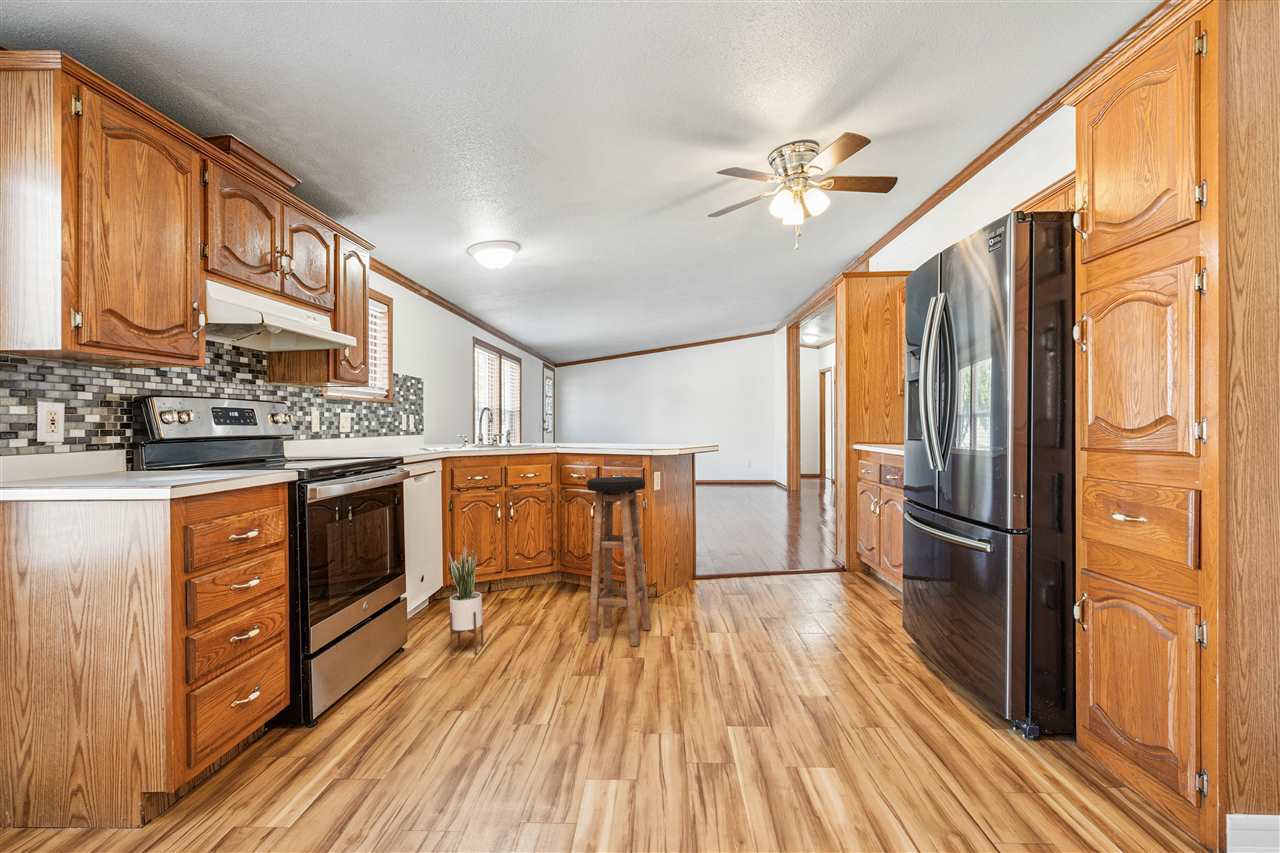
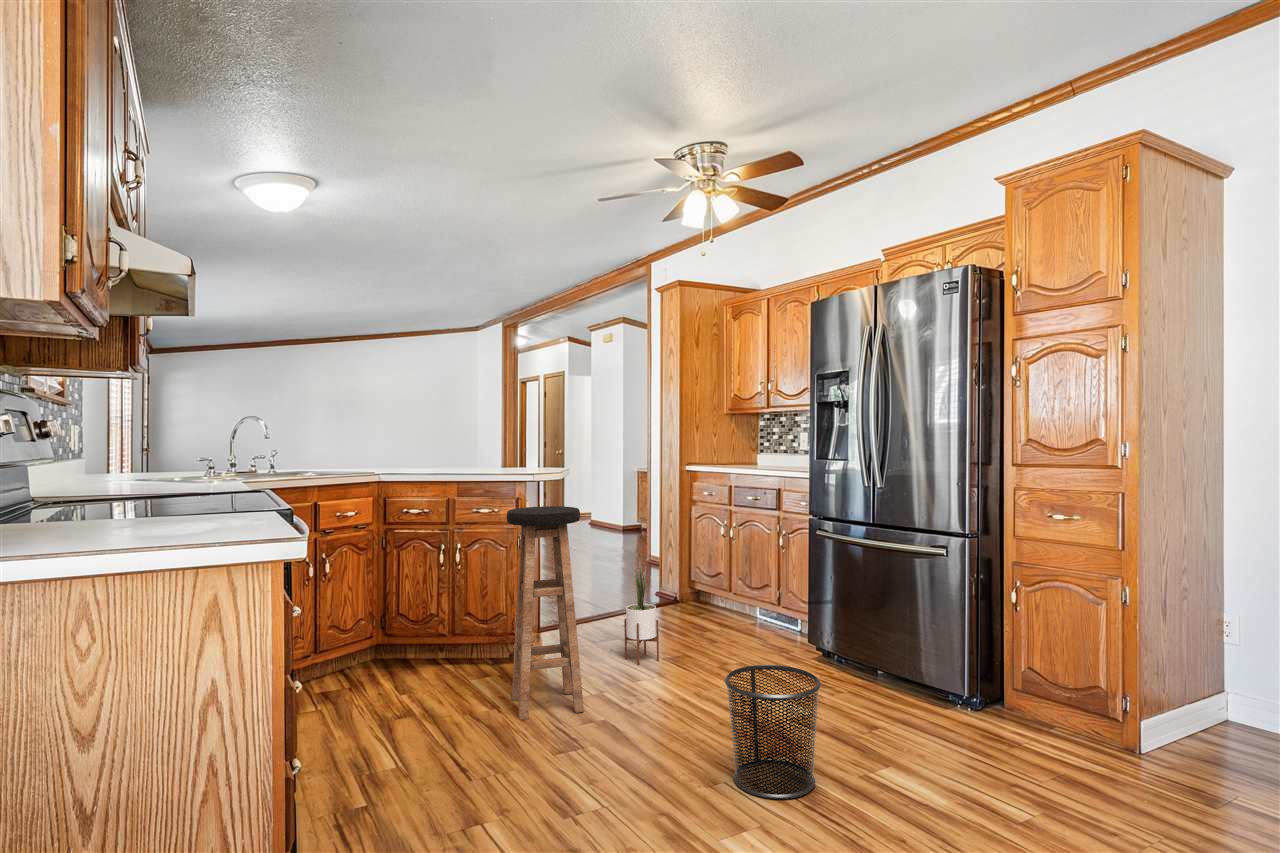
potted plant: present [449,547,483,655] -> present [624,562,659,665]
waste bin: none [657,632,747,765] -> present [725,665,821,799]

